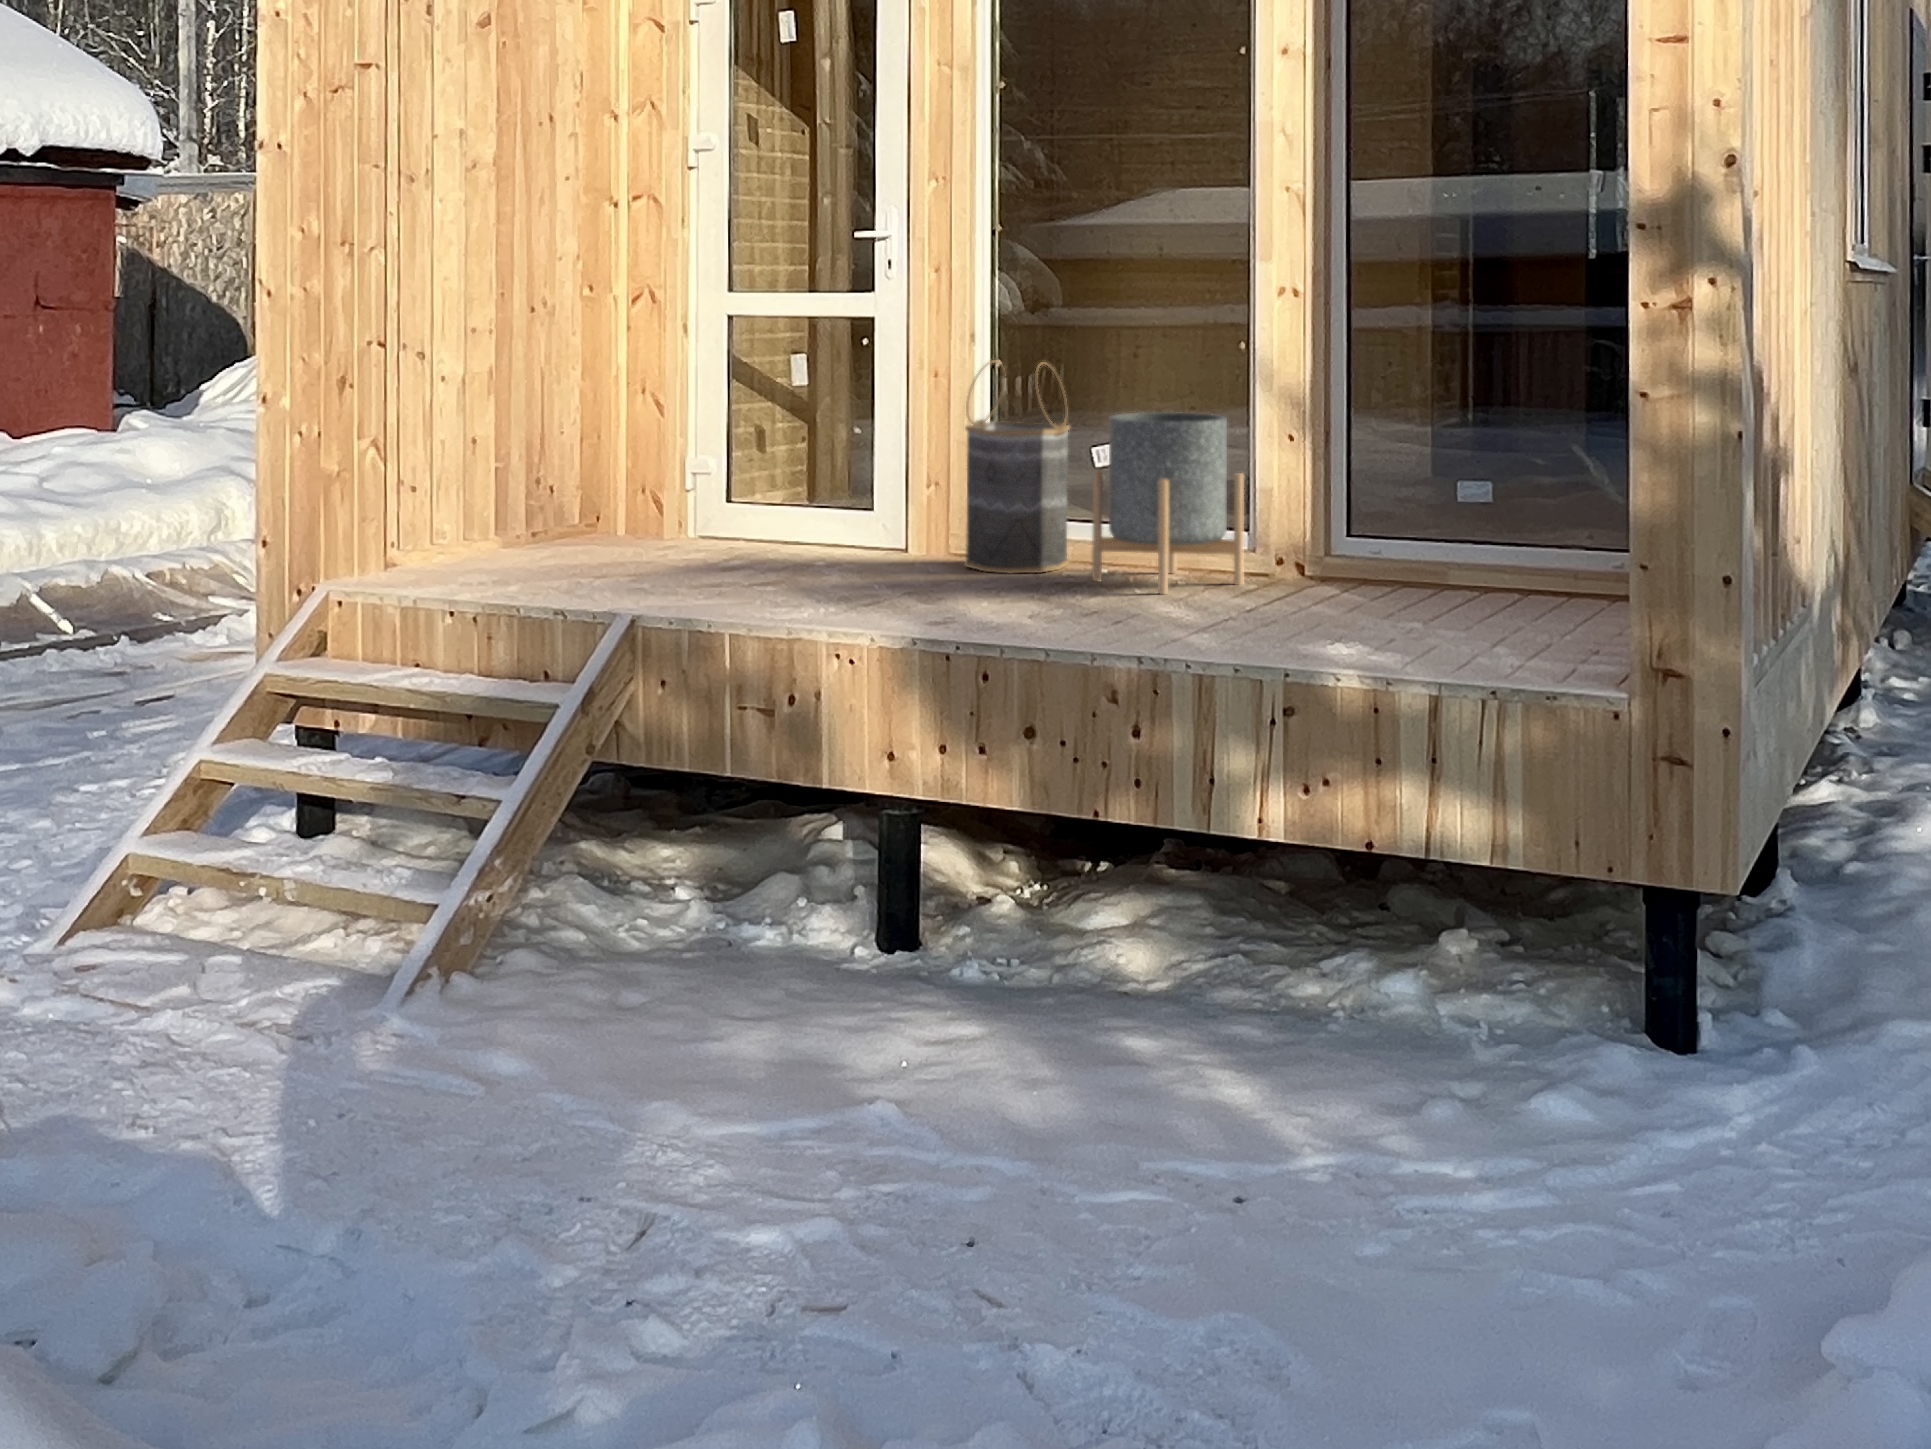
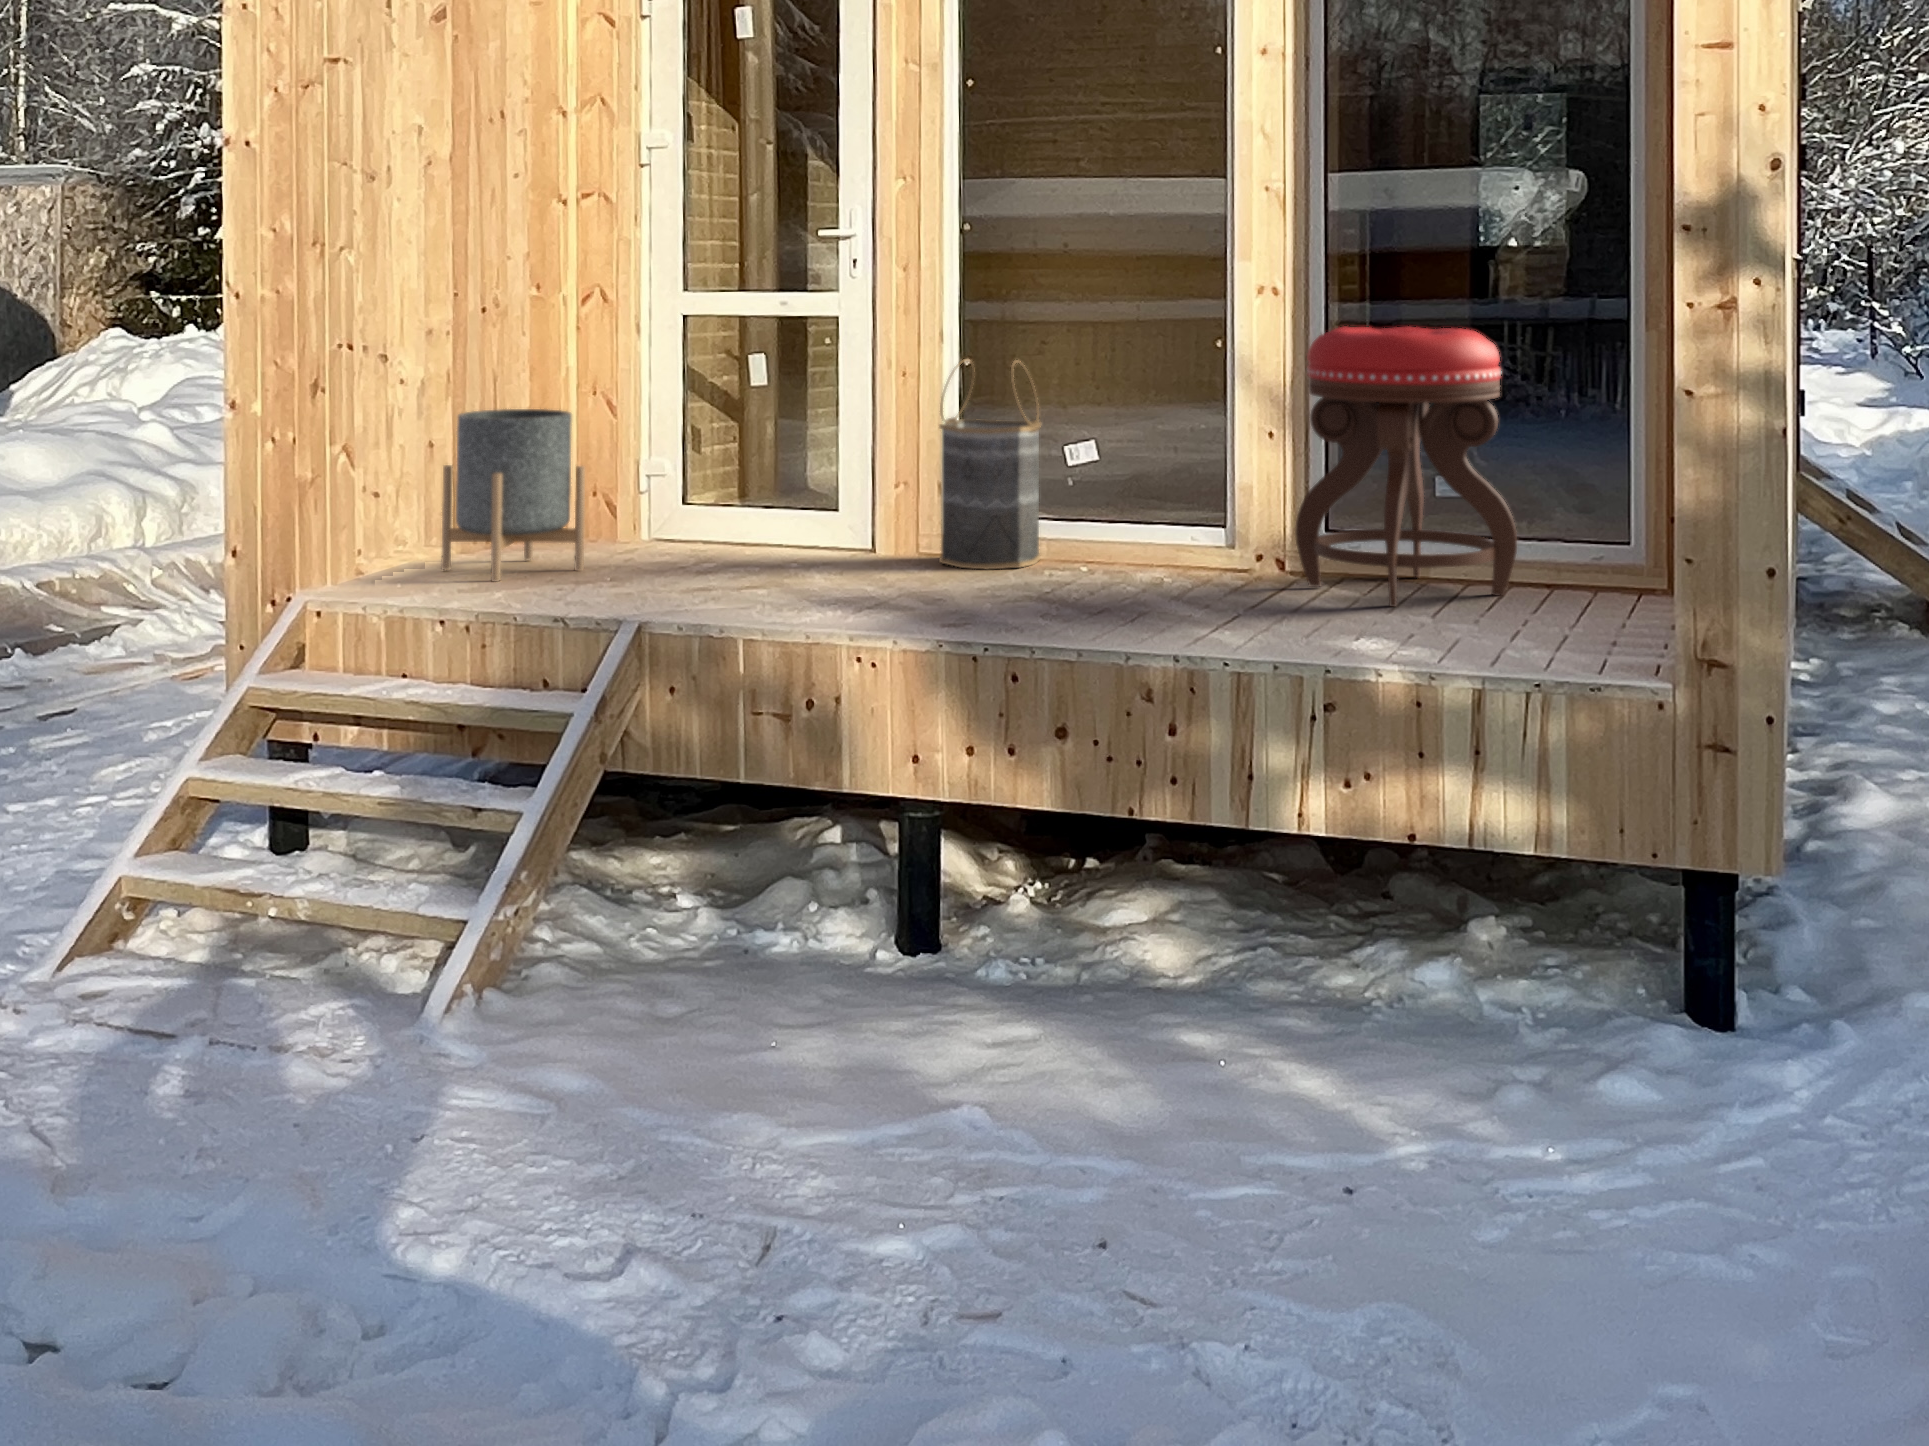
stool: none [1308,330,1531,618] -> present [1295,327,1517,607]
planter: present [1092,412,1244,595] -> present [441,409,585,582]

